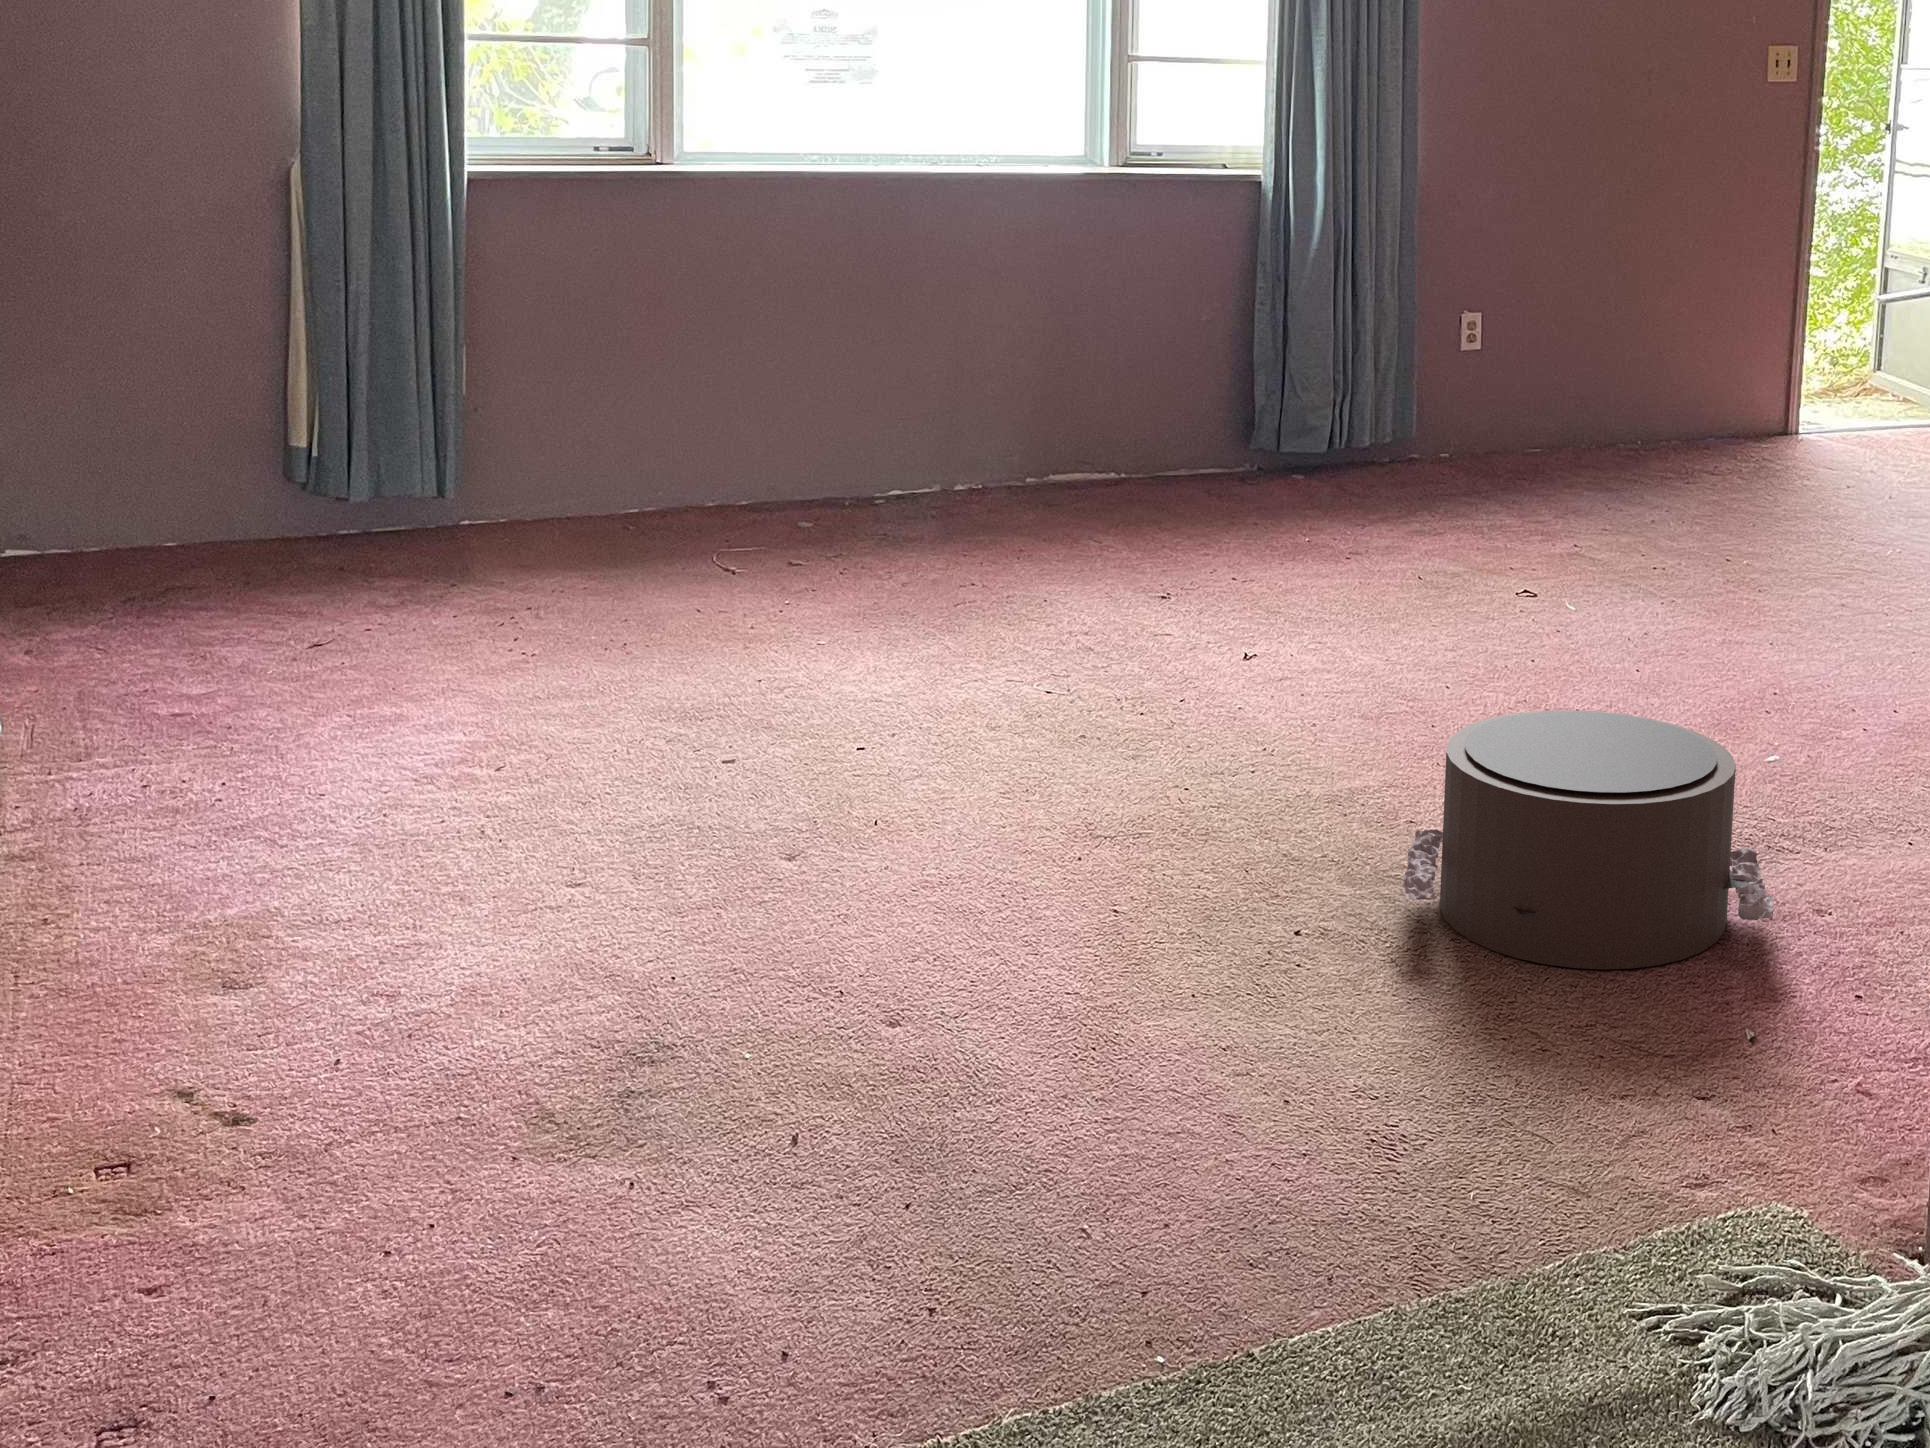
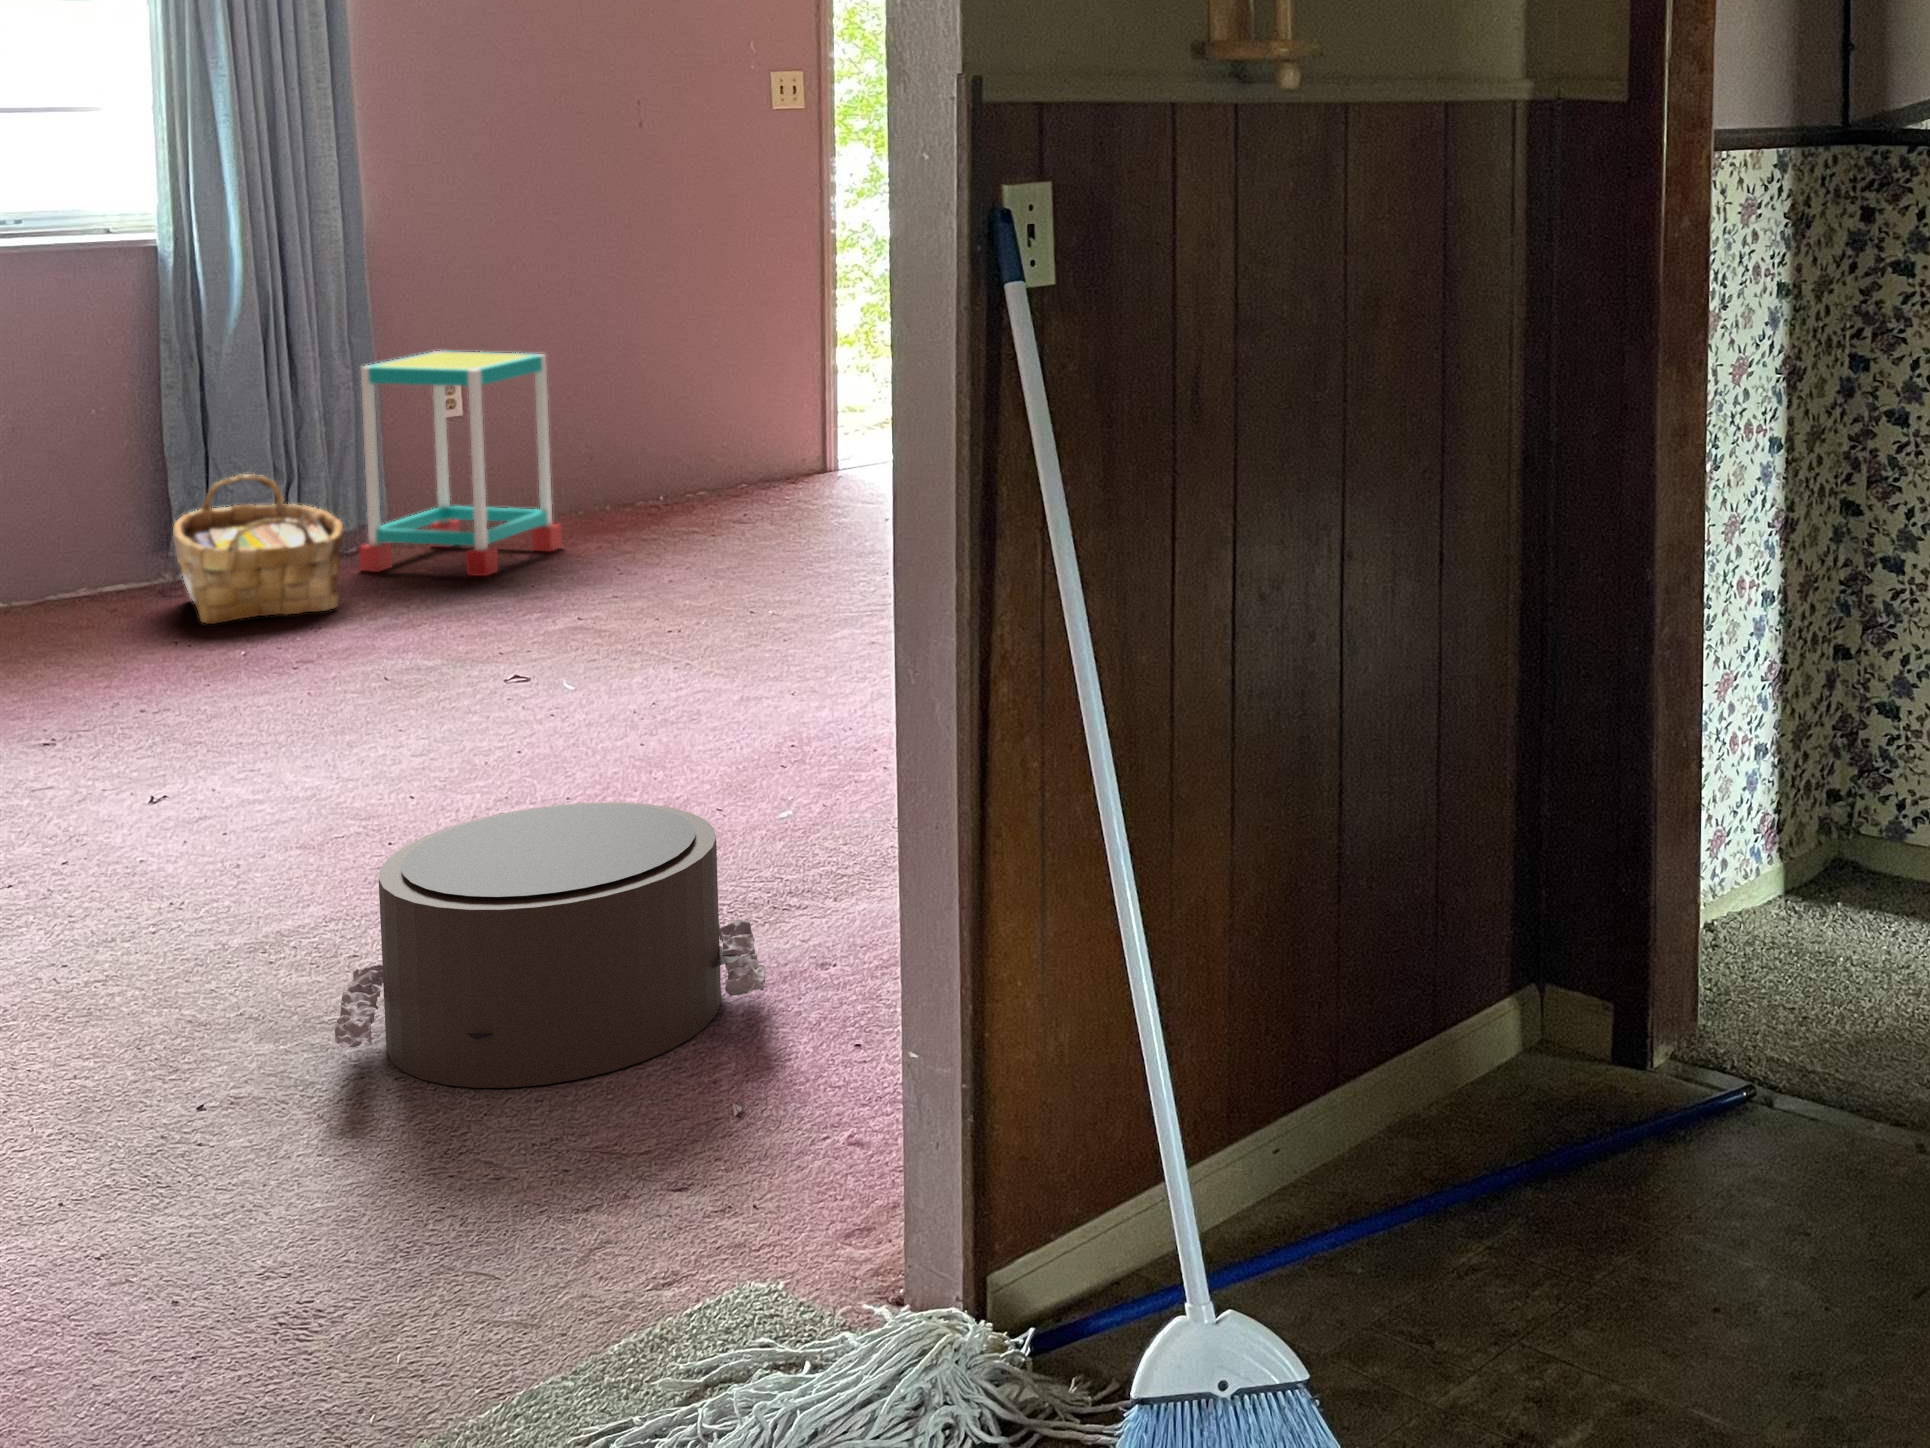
side table: none [1393,288,1558,494] -> present [359,351,562,576]
woven basket: none [1256,381,1386,508] -> present [173,474,344,624]

